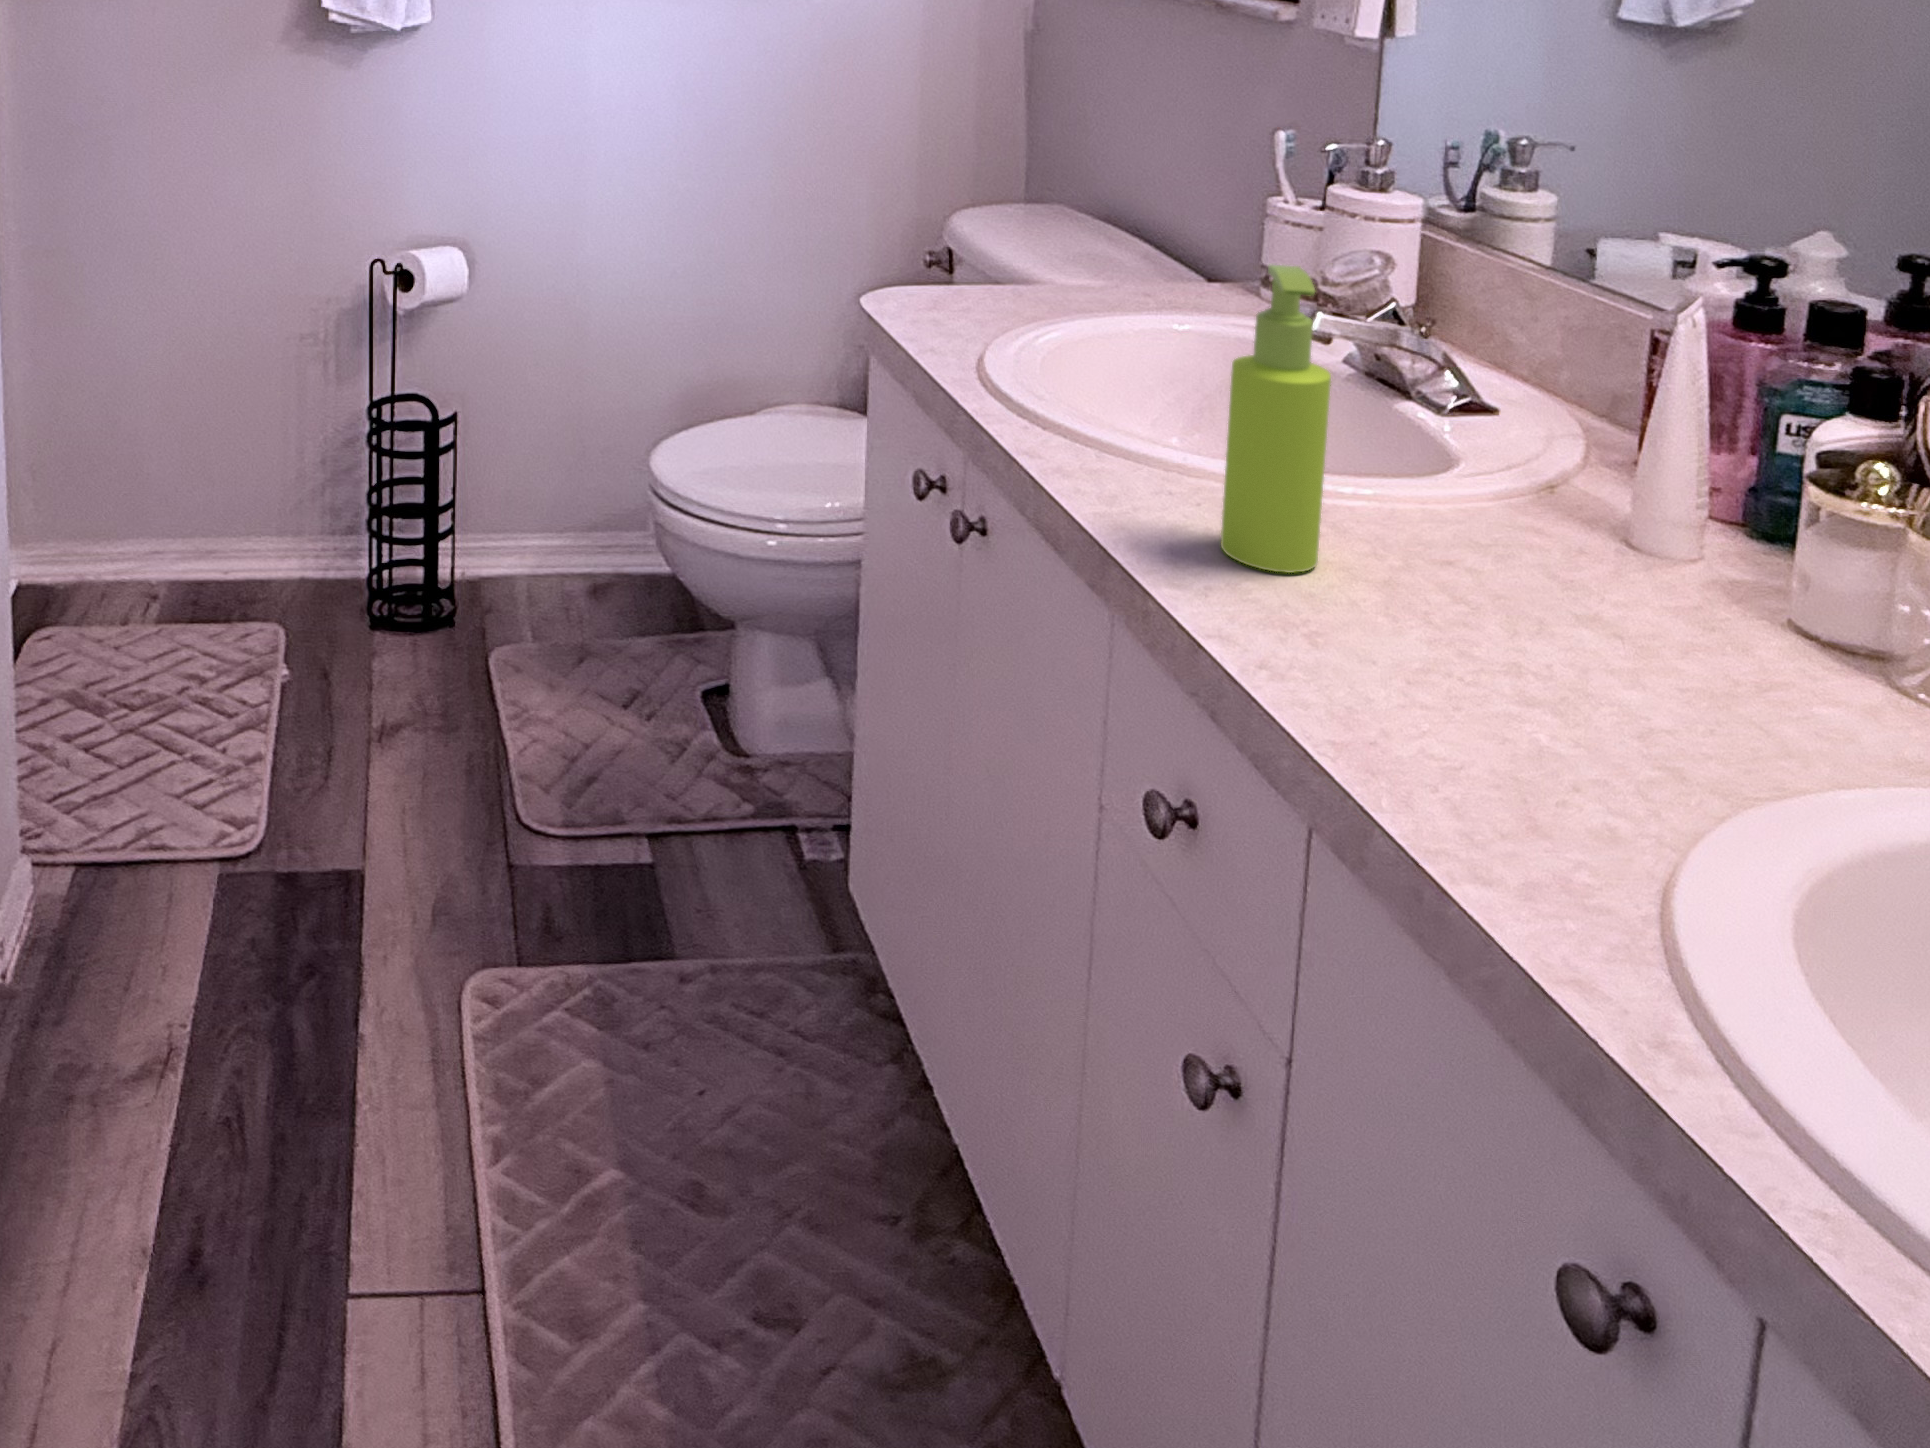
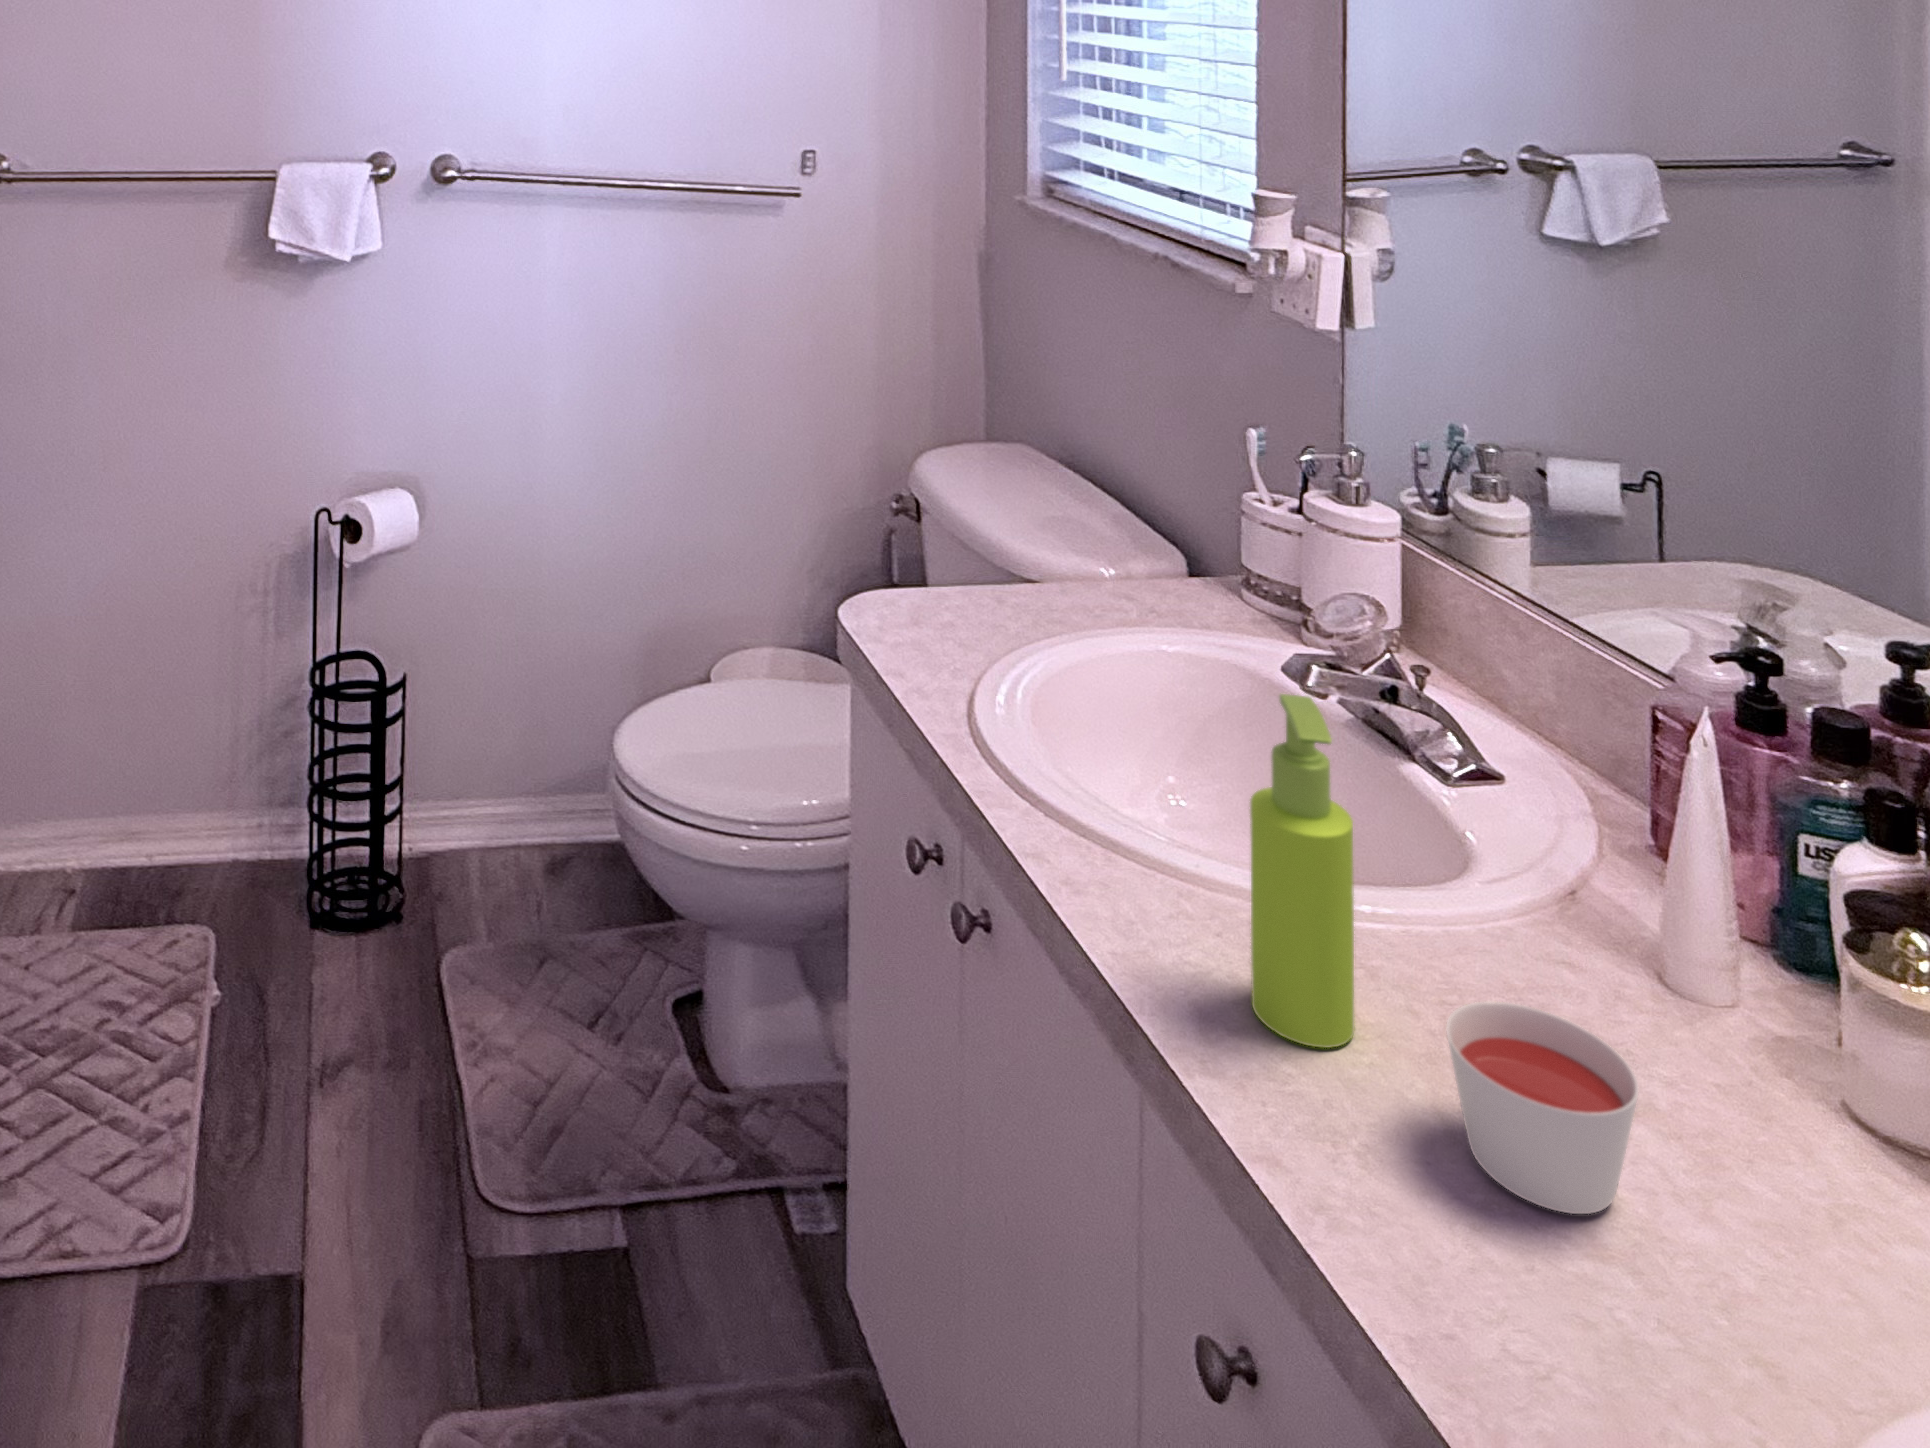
candle: none [1404,518,1586,677] -> present [1446,1001,1639,1214]

